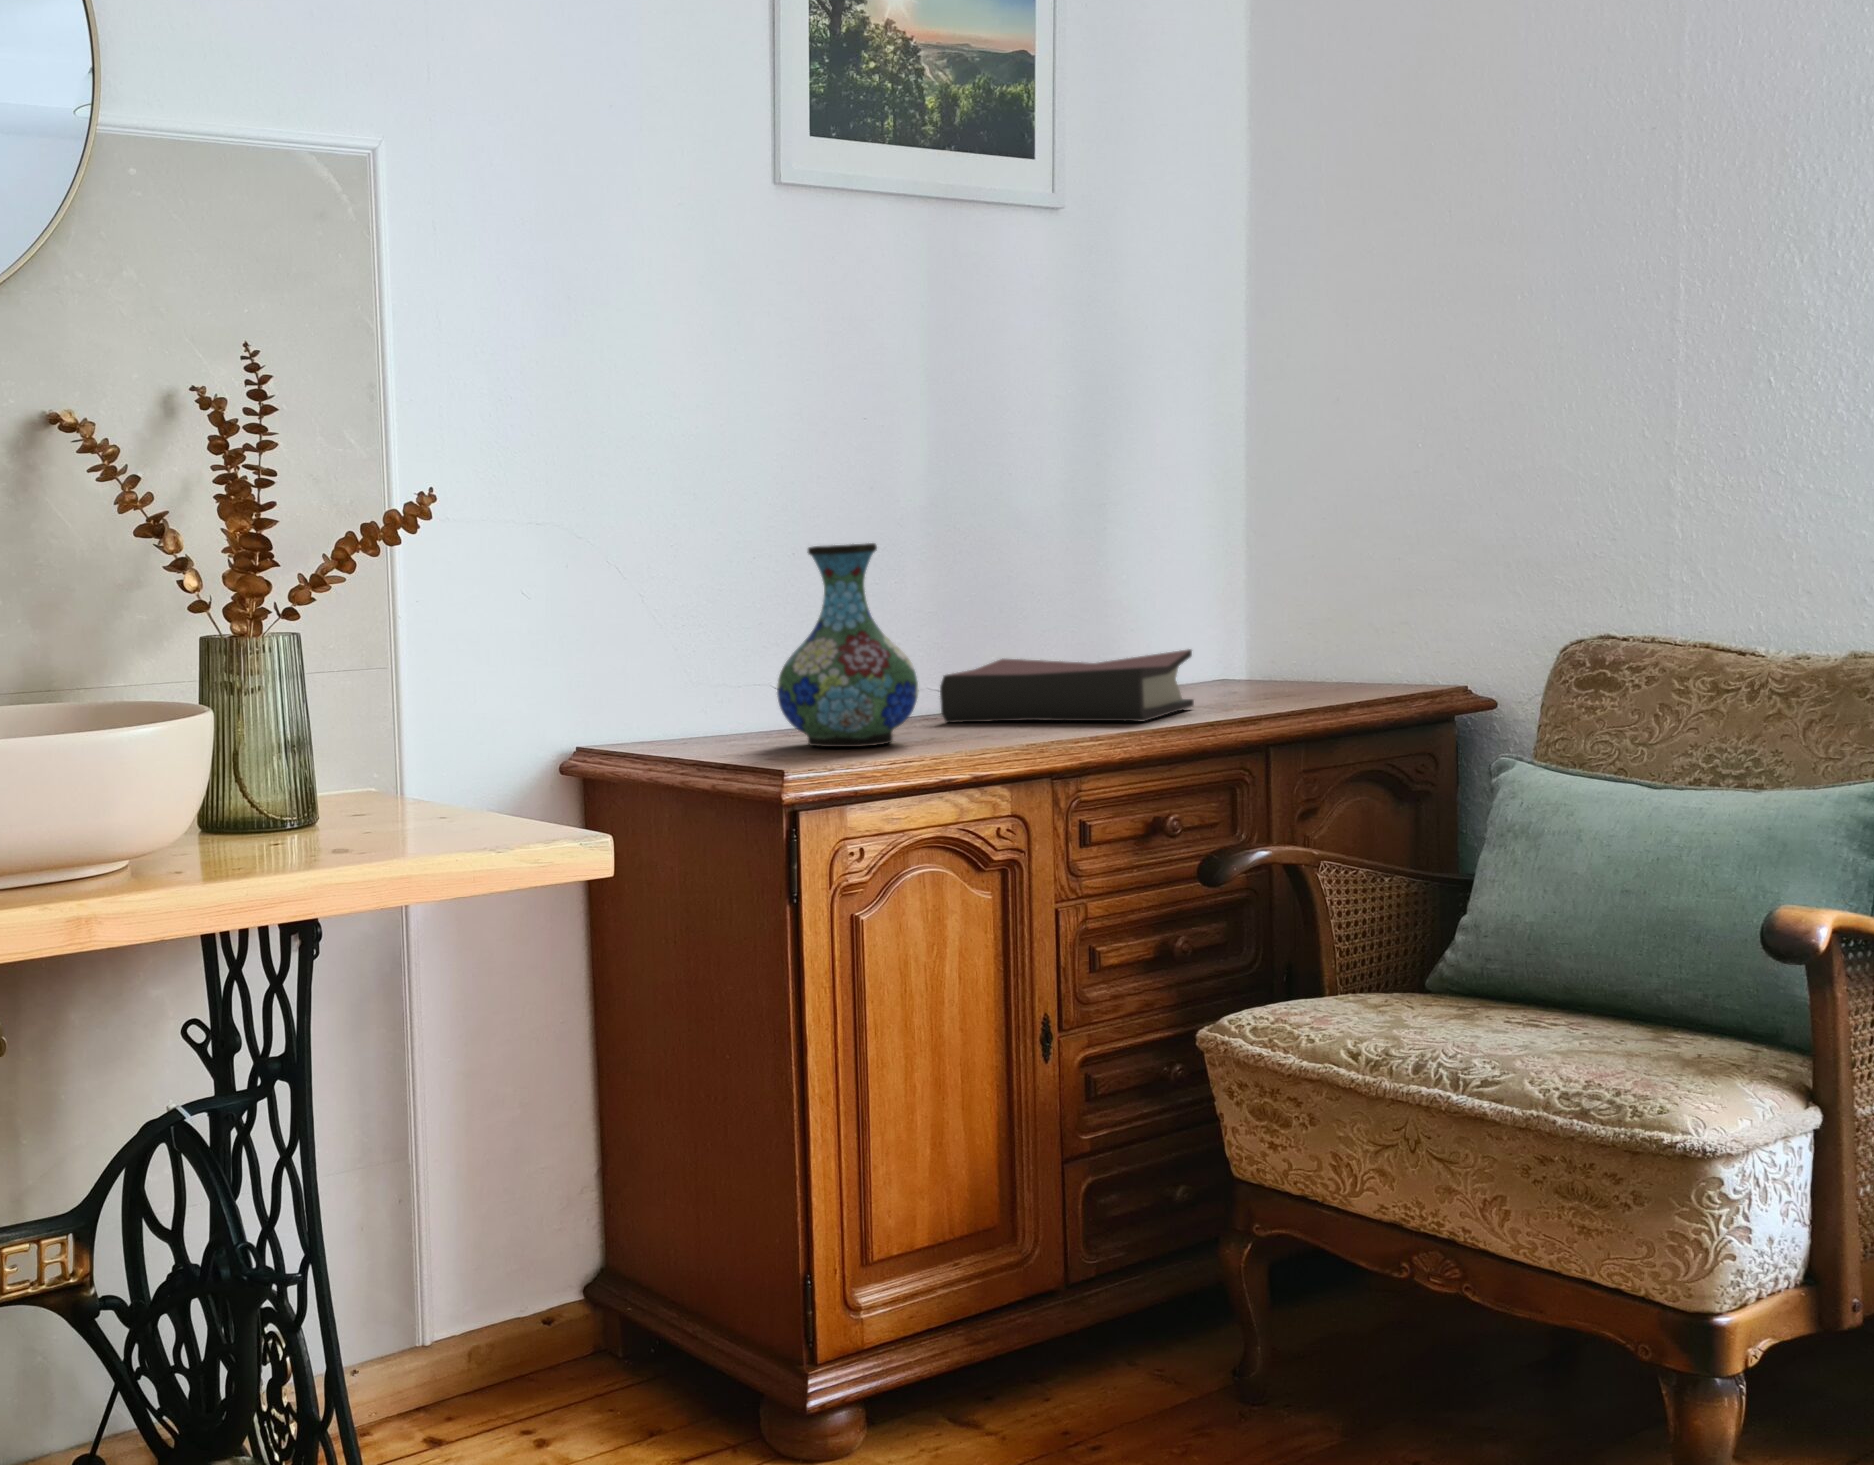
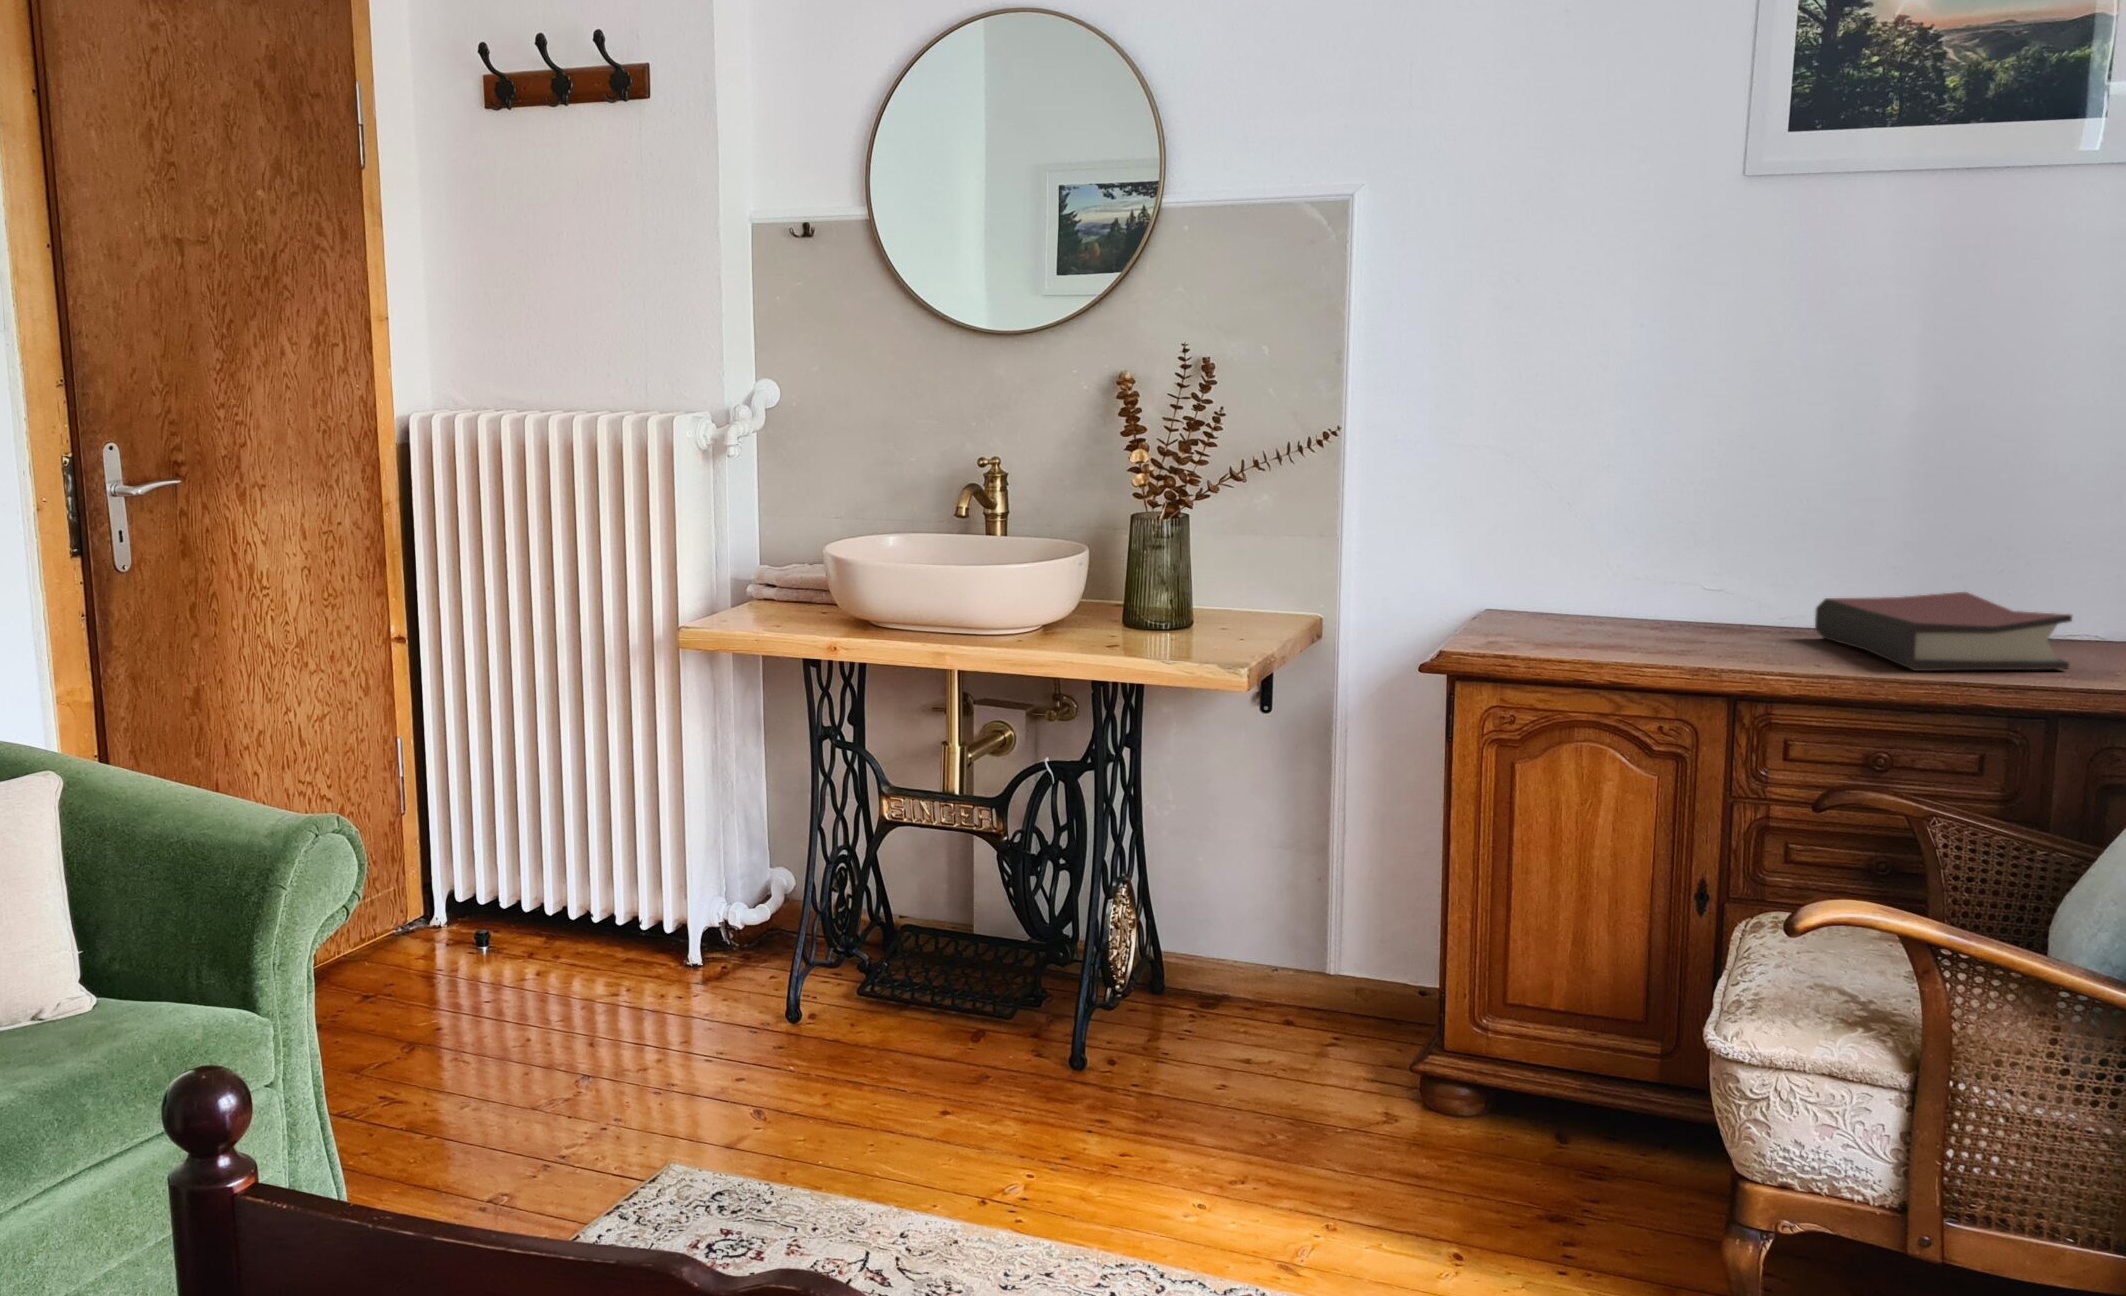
vase: present [777,543,918,747] -> none [1573,485,1690,644]

